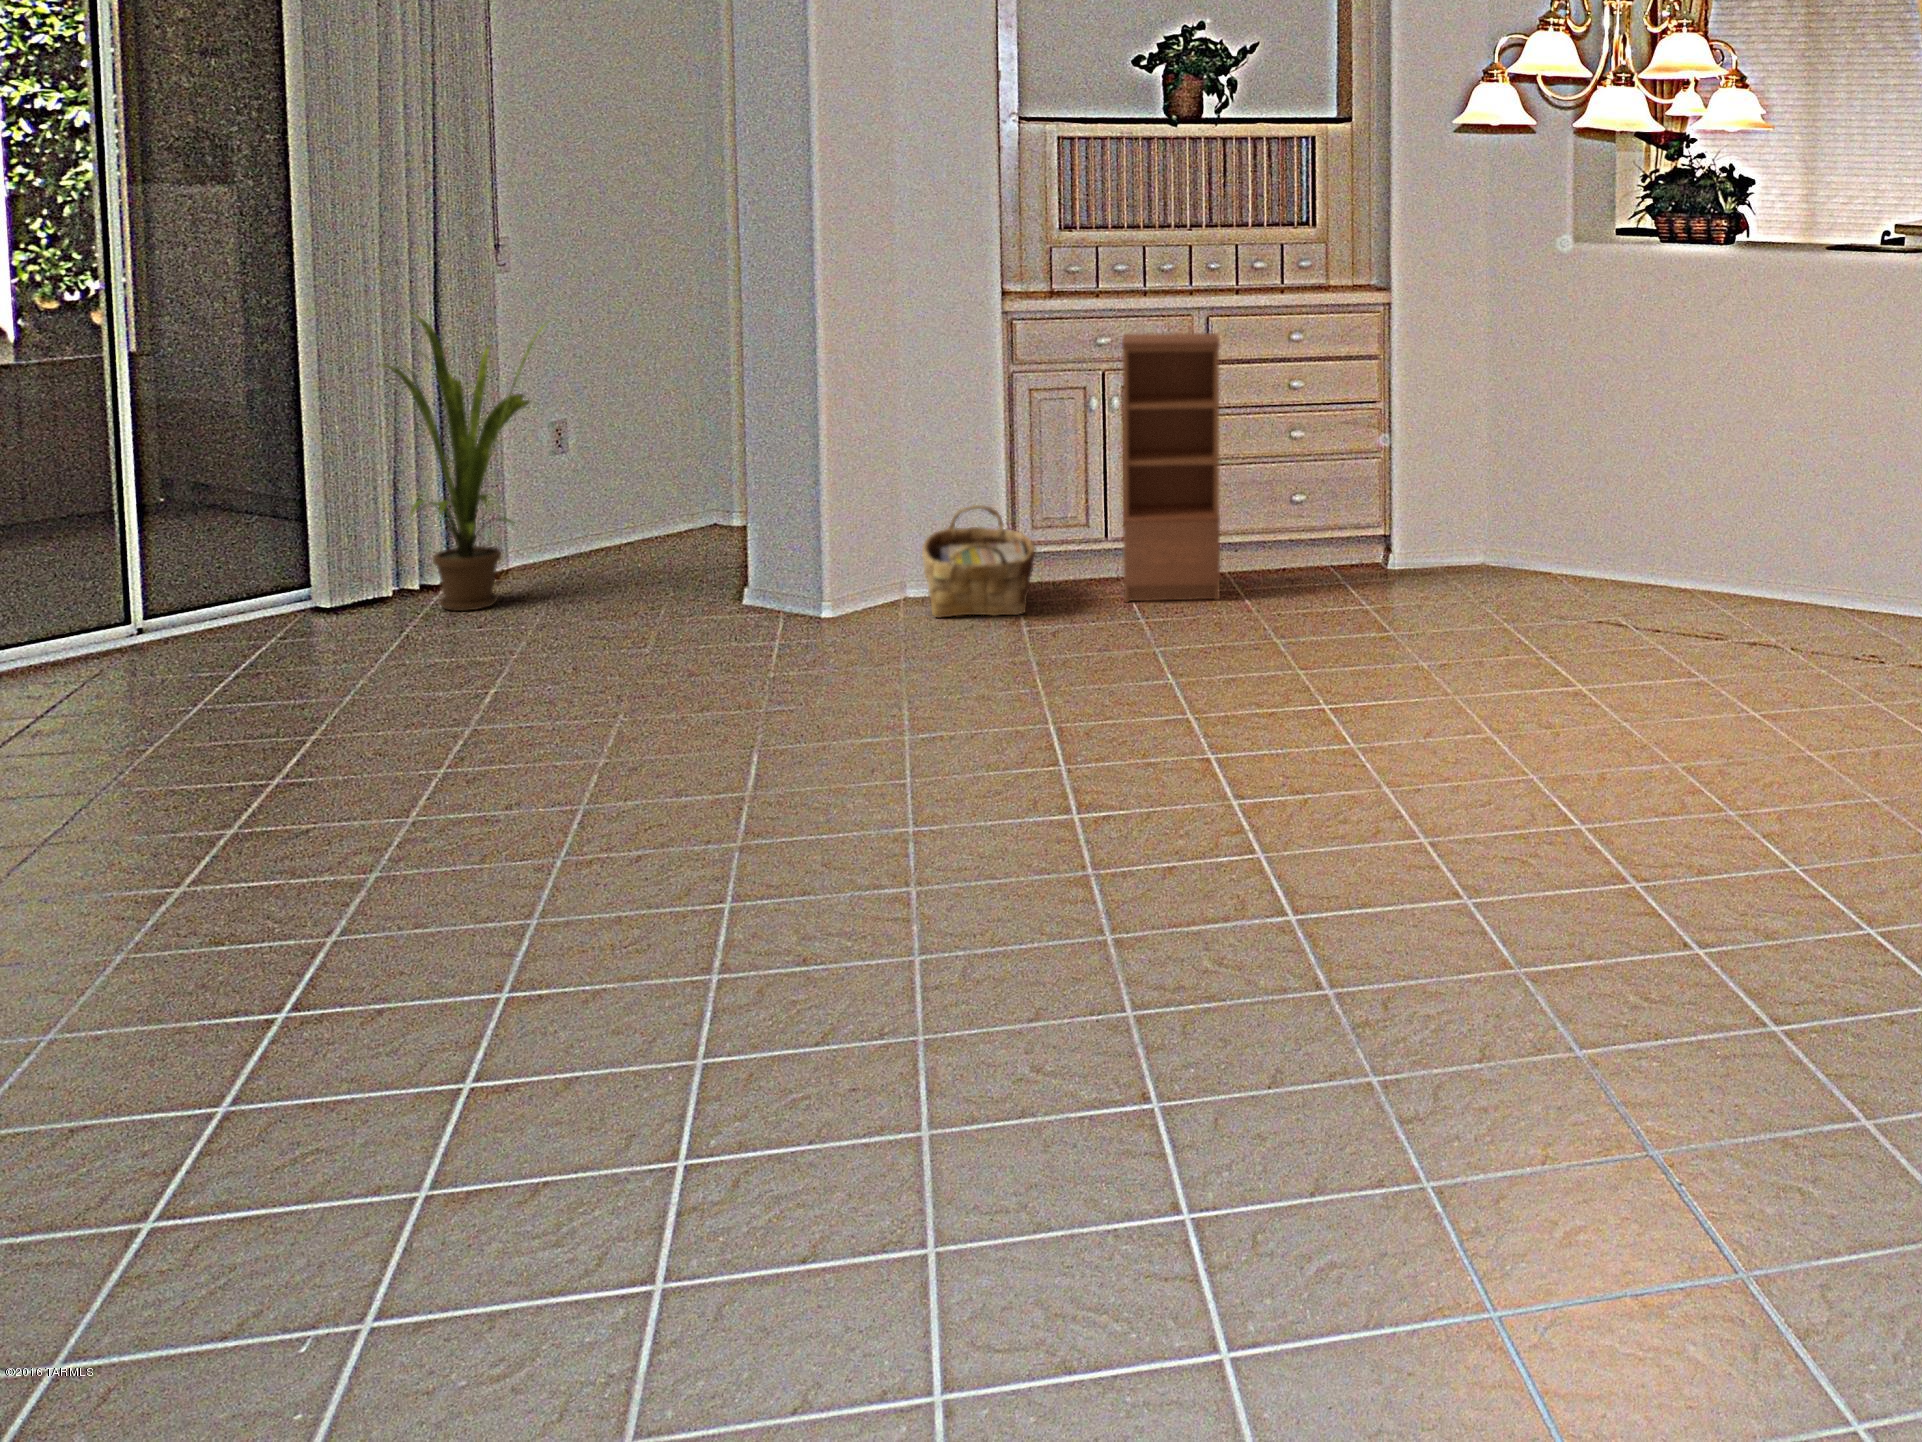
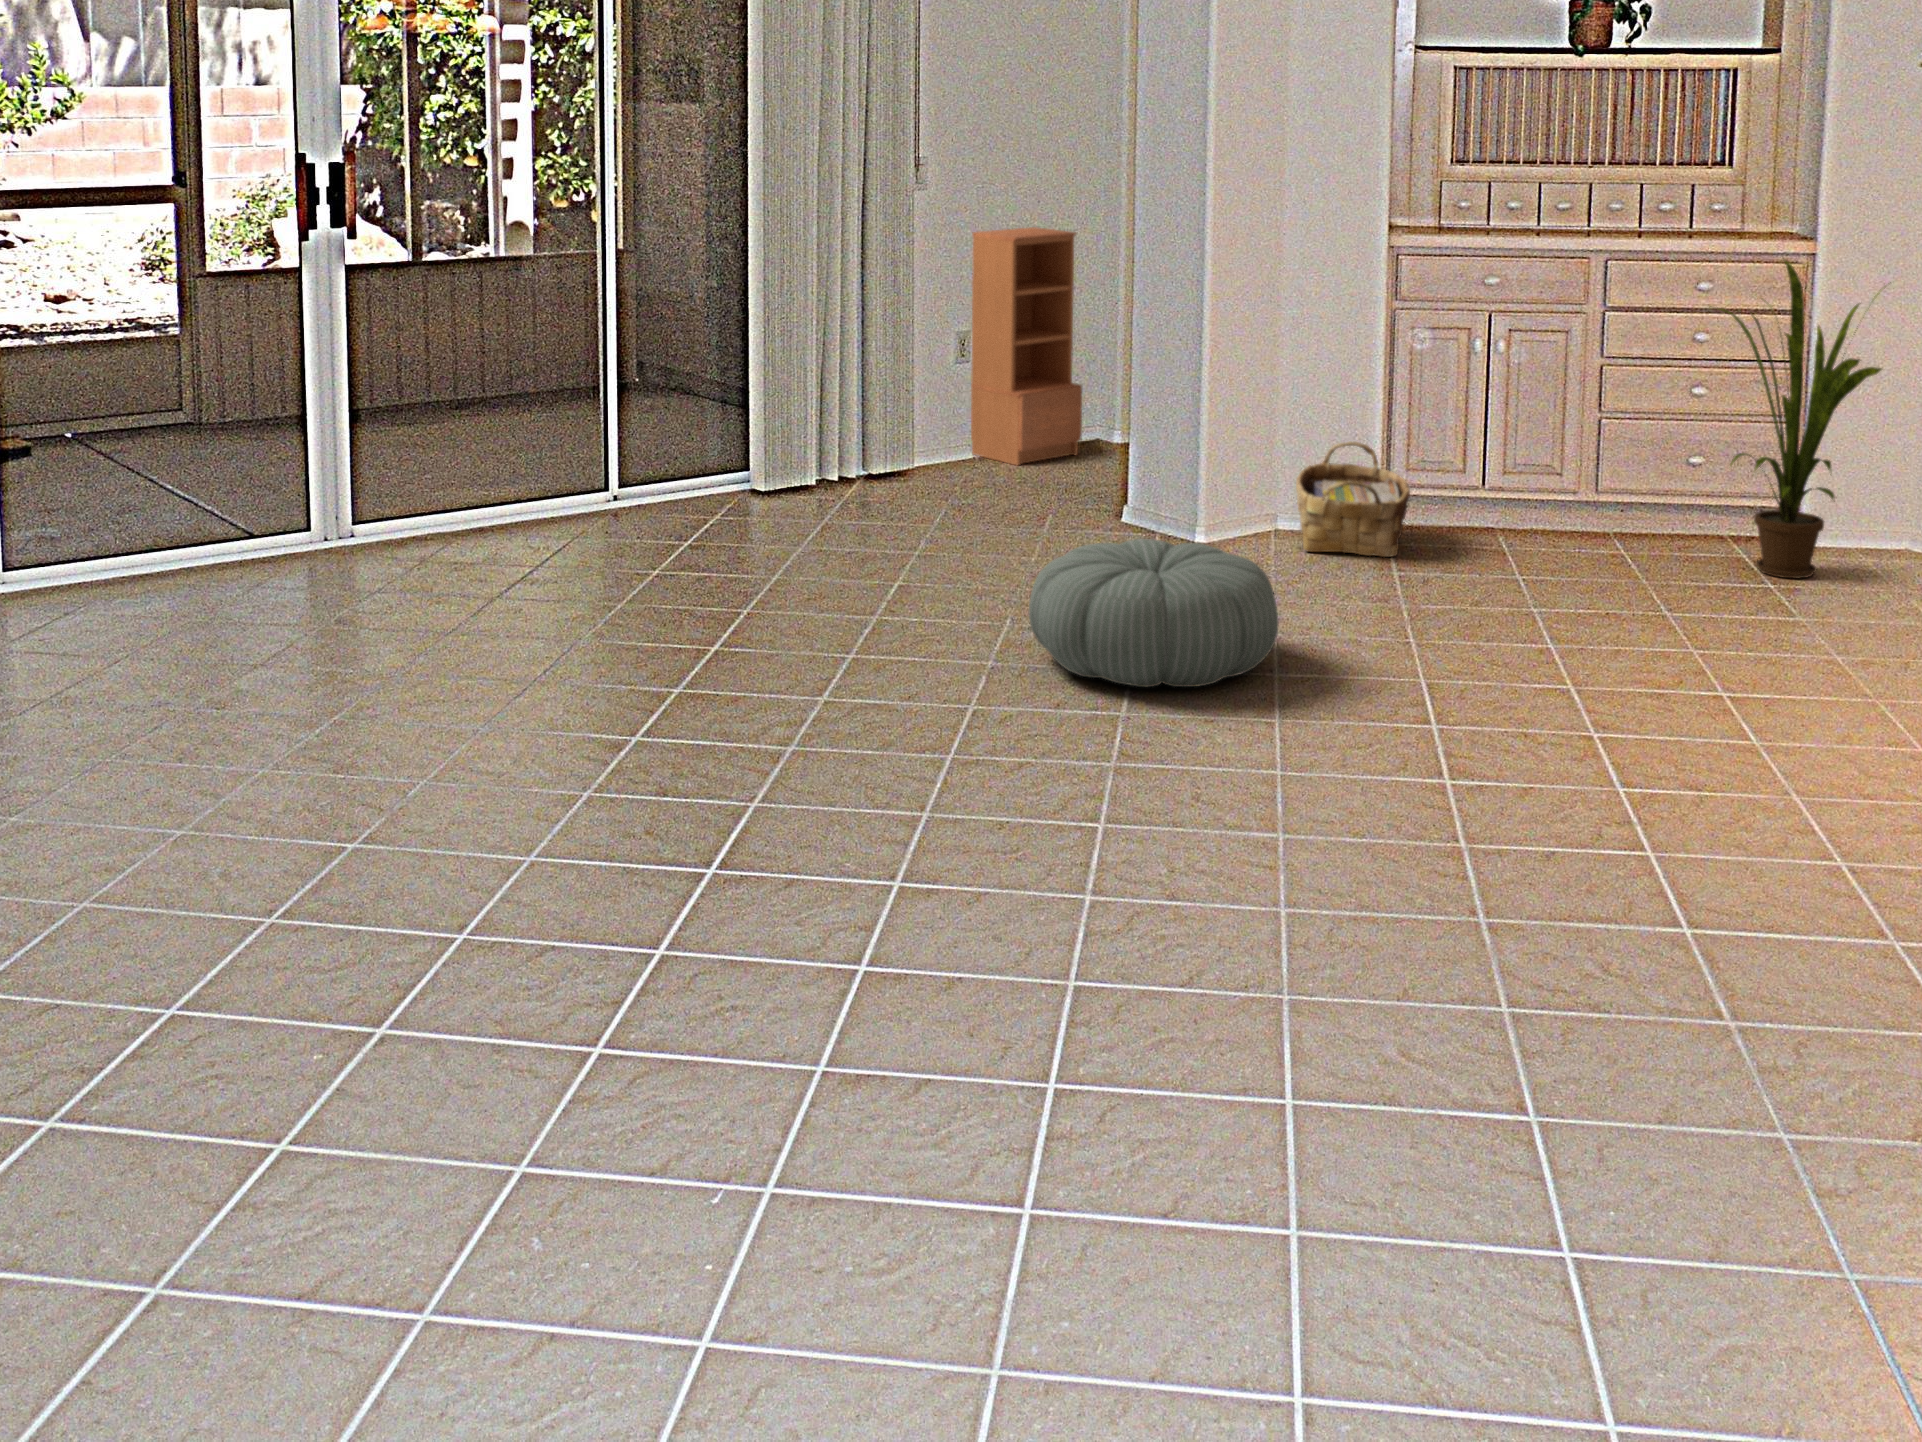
house plant: present [382,315,545,611] -> present [1716,259,1886,579]
bookcase: present [1122,333,1220,602] -> present [971,227,1082,466]
pouf: none [644,619,907,768] -> present [1029,539,1278,687]

